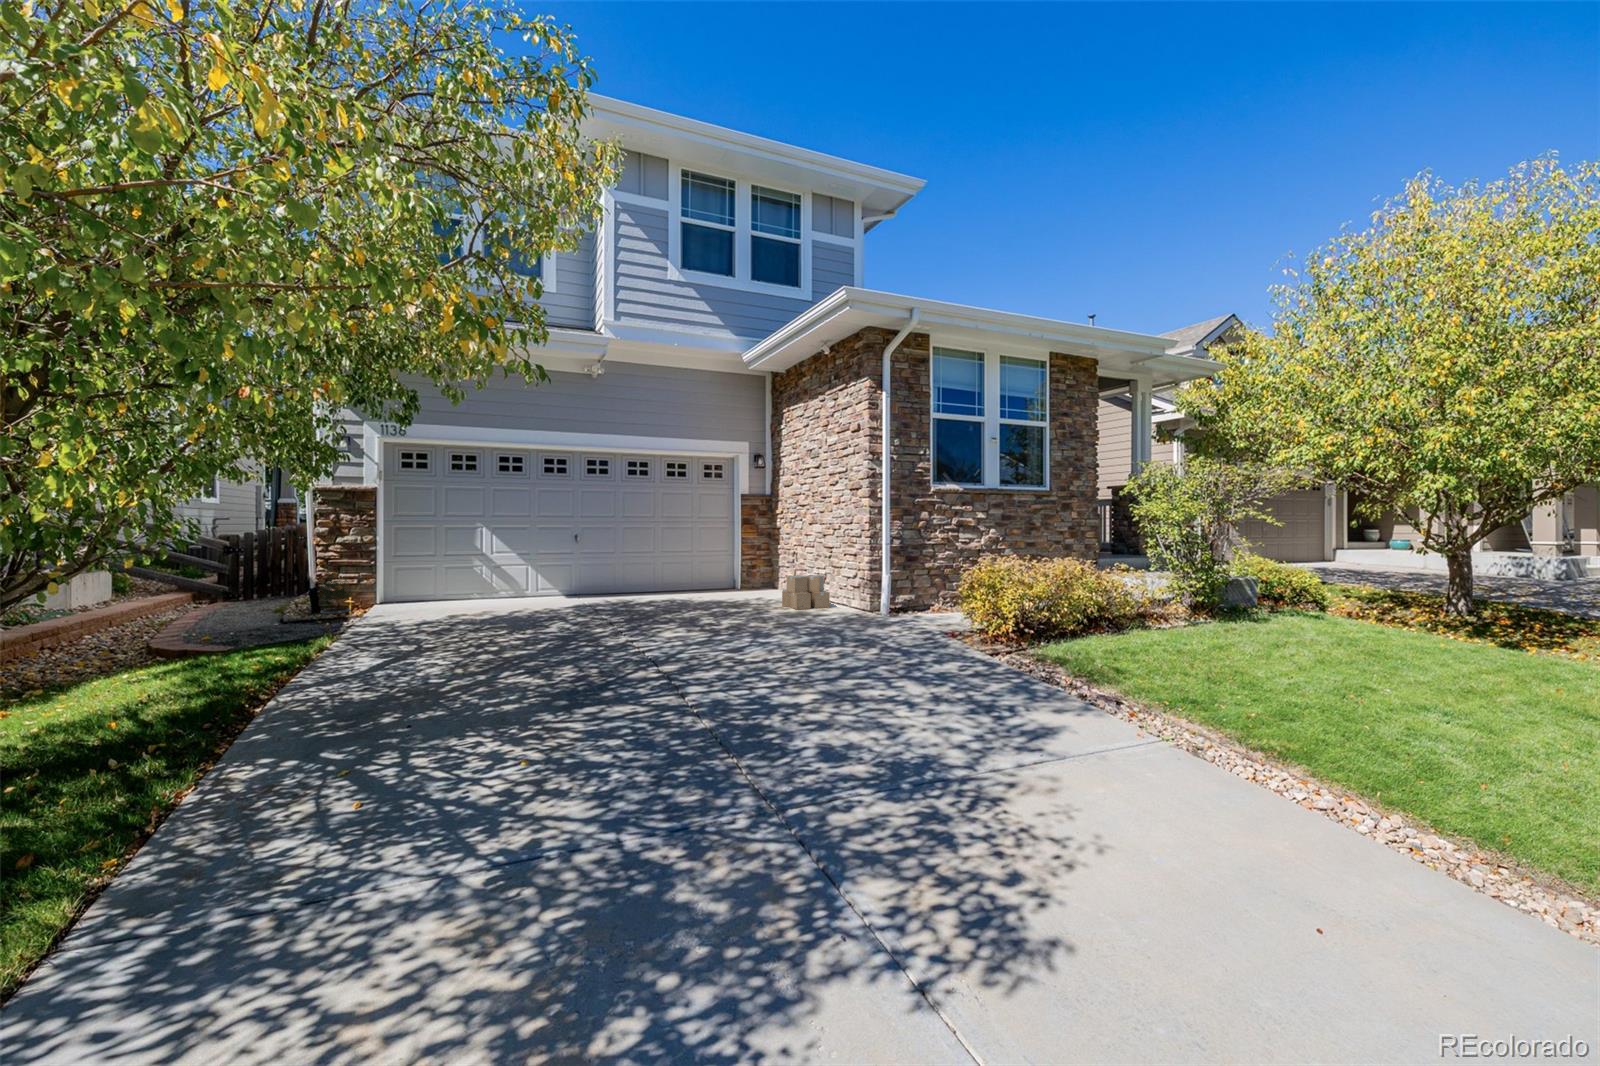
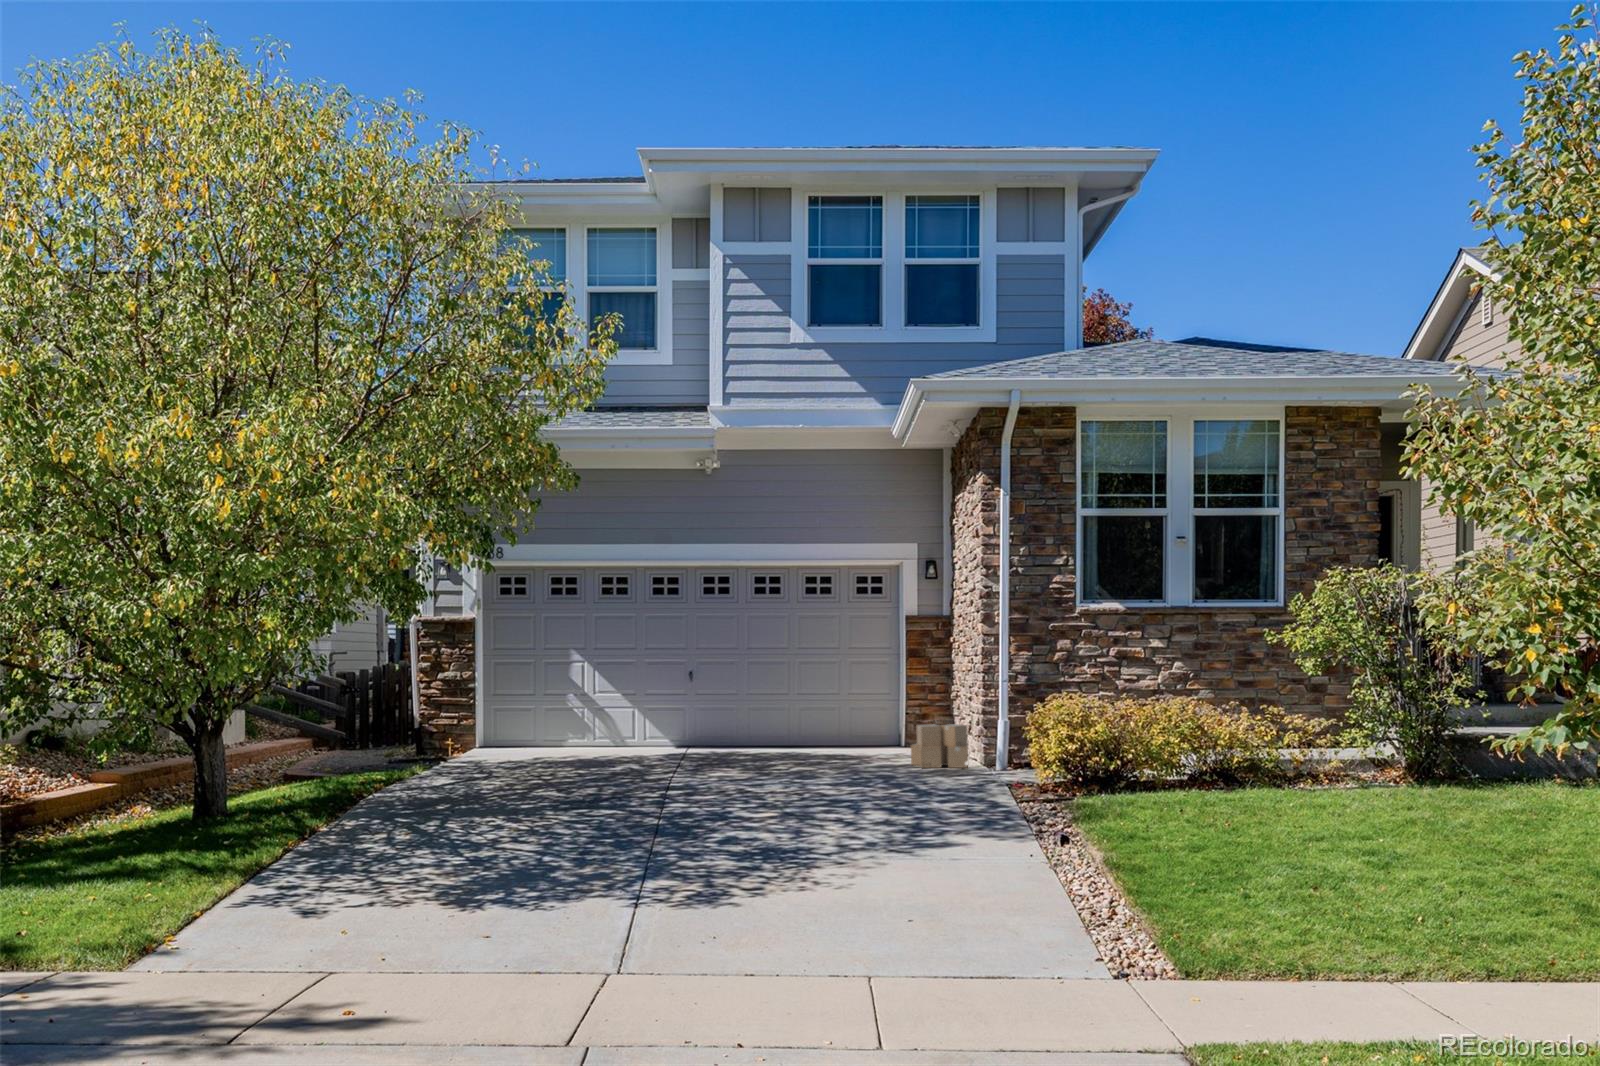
potted tree: present [320,570,351,614] -> none [418,705,450,756]

